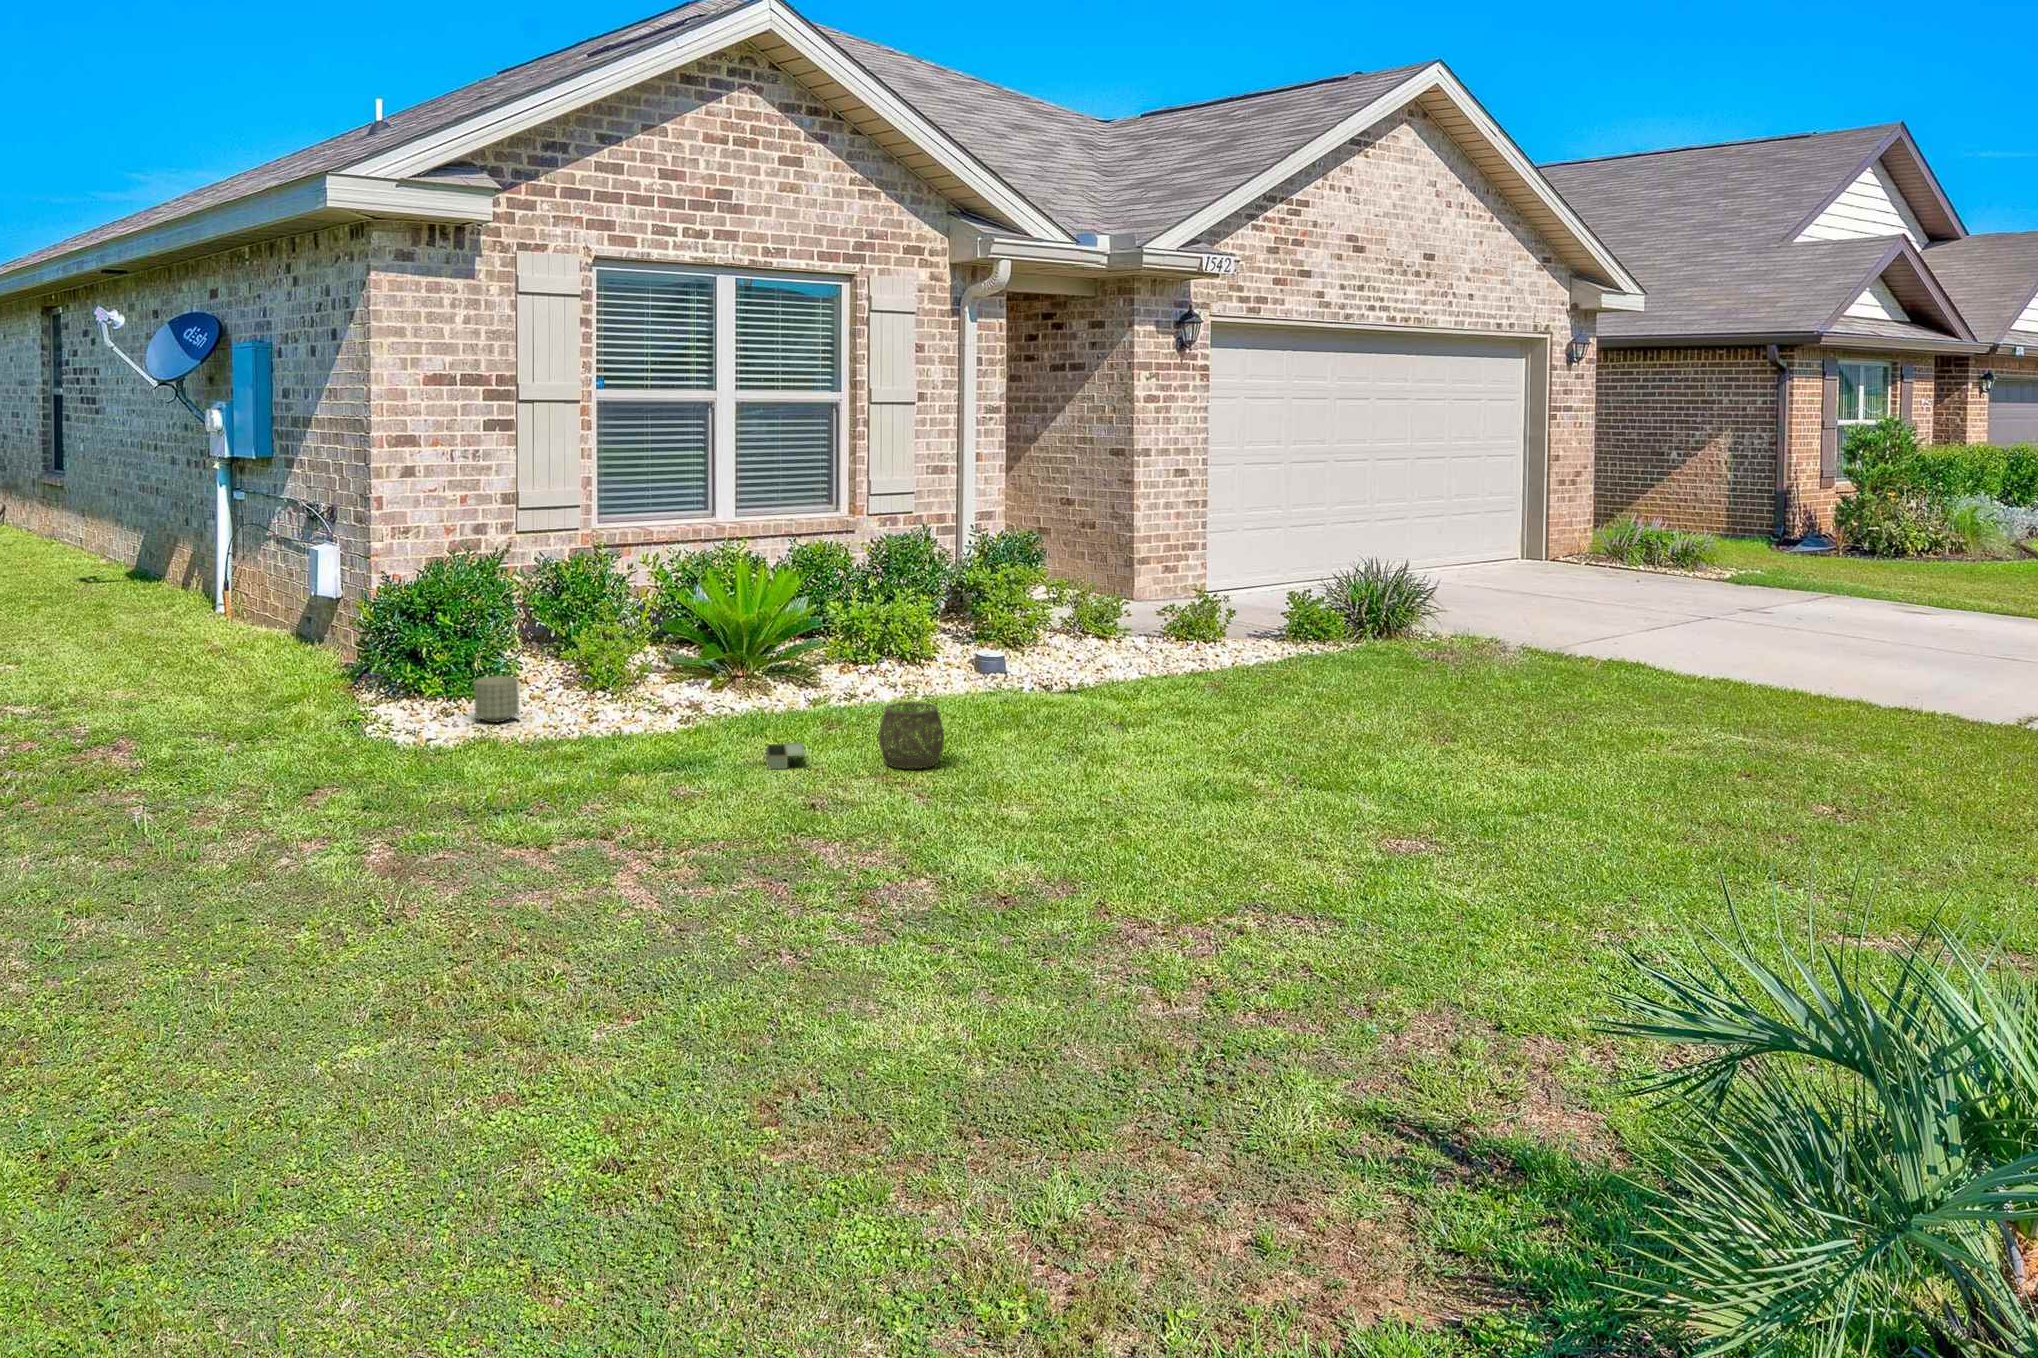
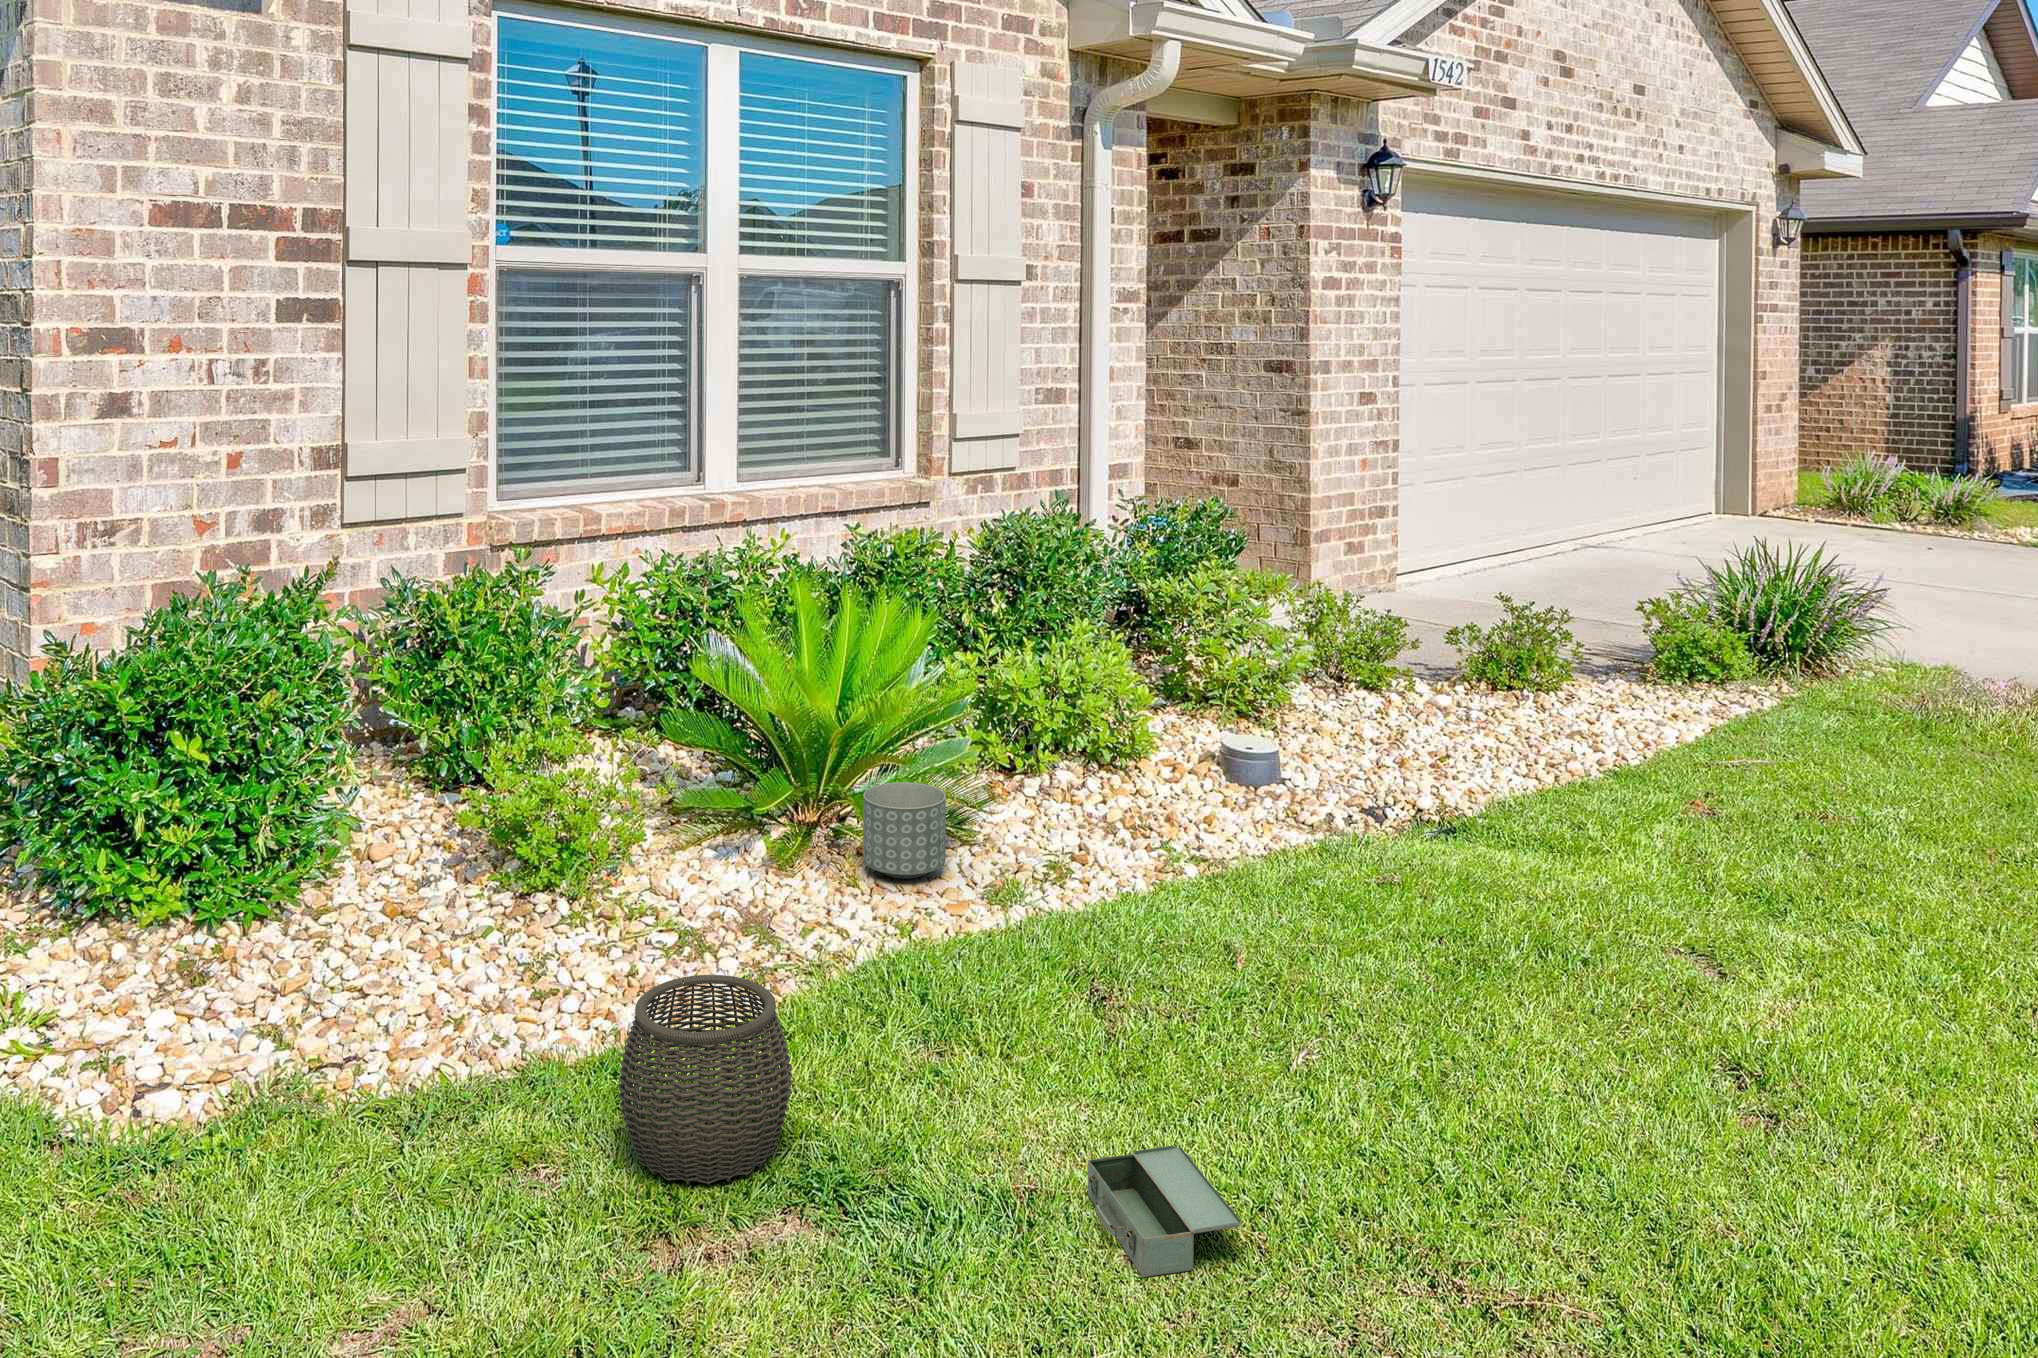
planter: present [474,676,519,722] -> present [863,782,946,879]
woven basket: present [879,702,944,769] -> present [619,975,792,1185]

